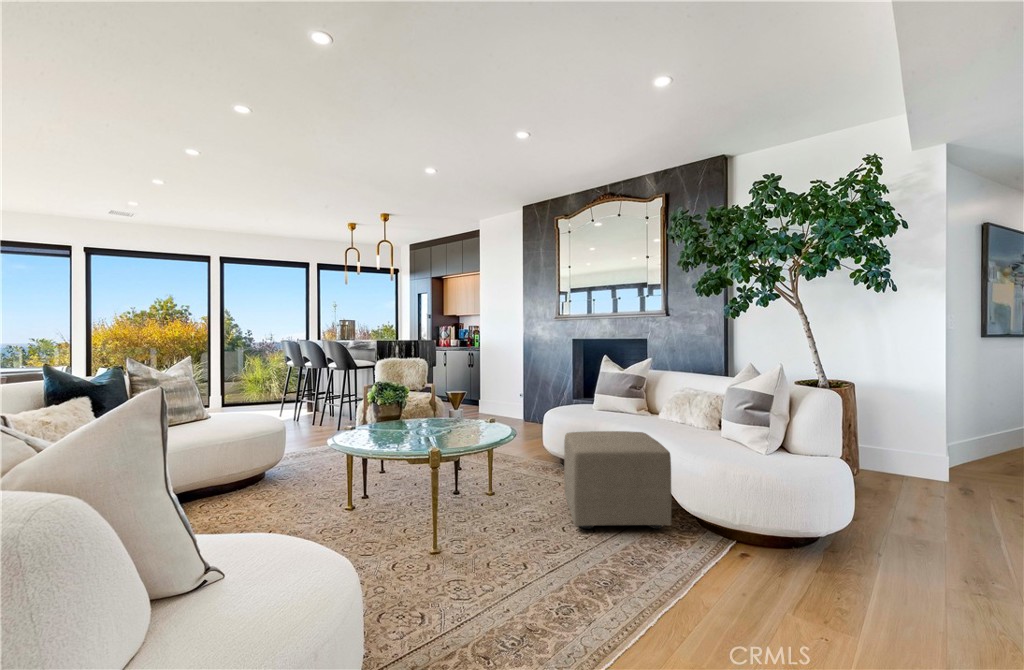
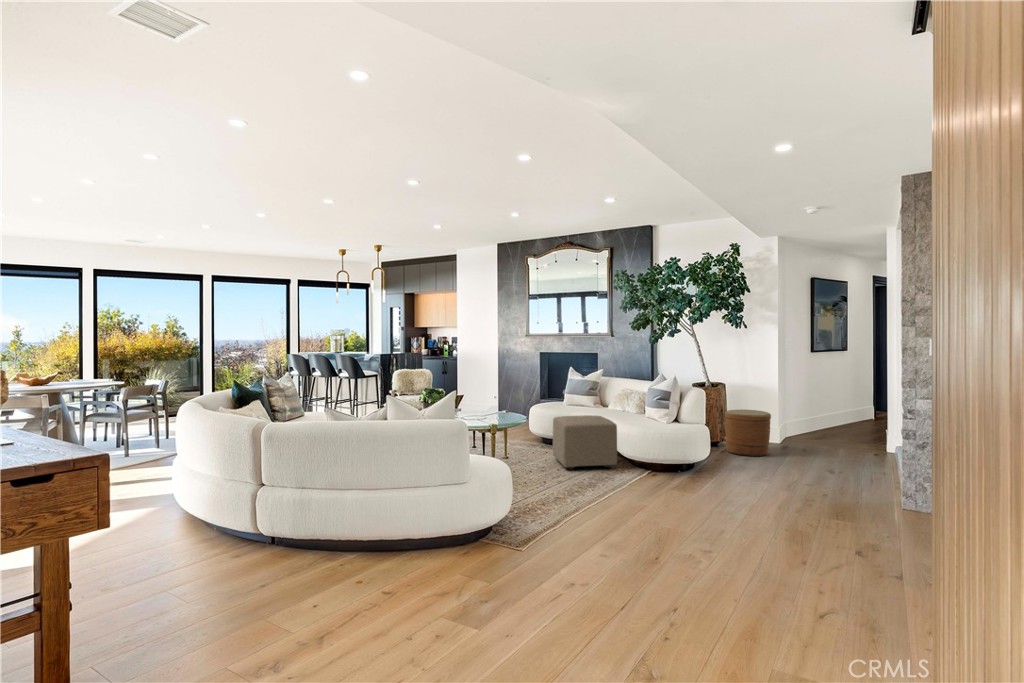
woven basket: none [859,426,953,512] -> present [725,409,771,456]

